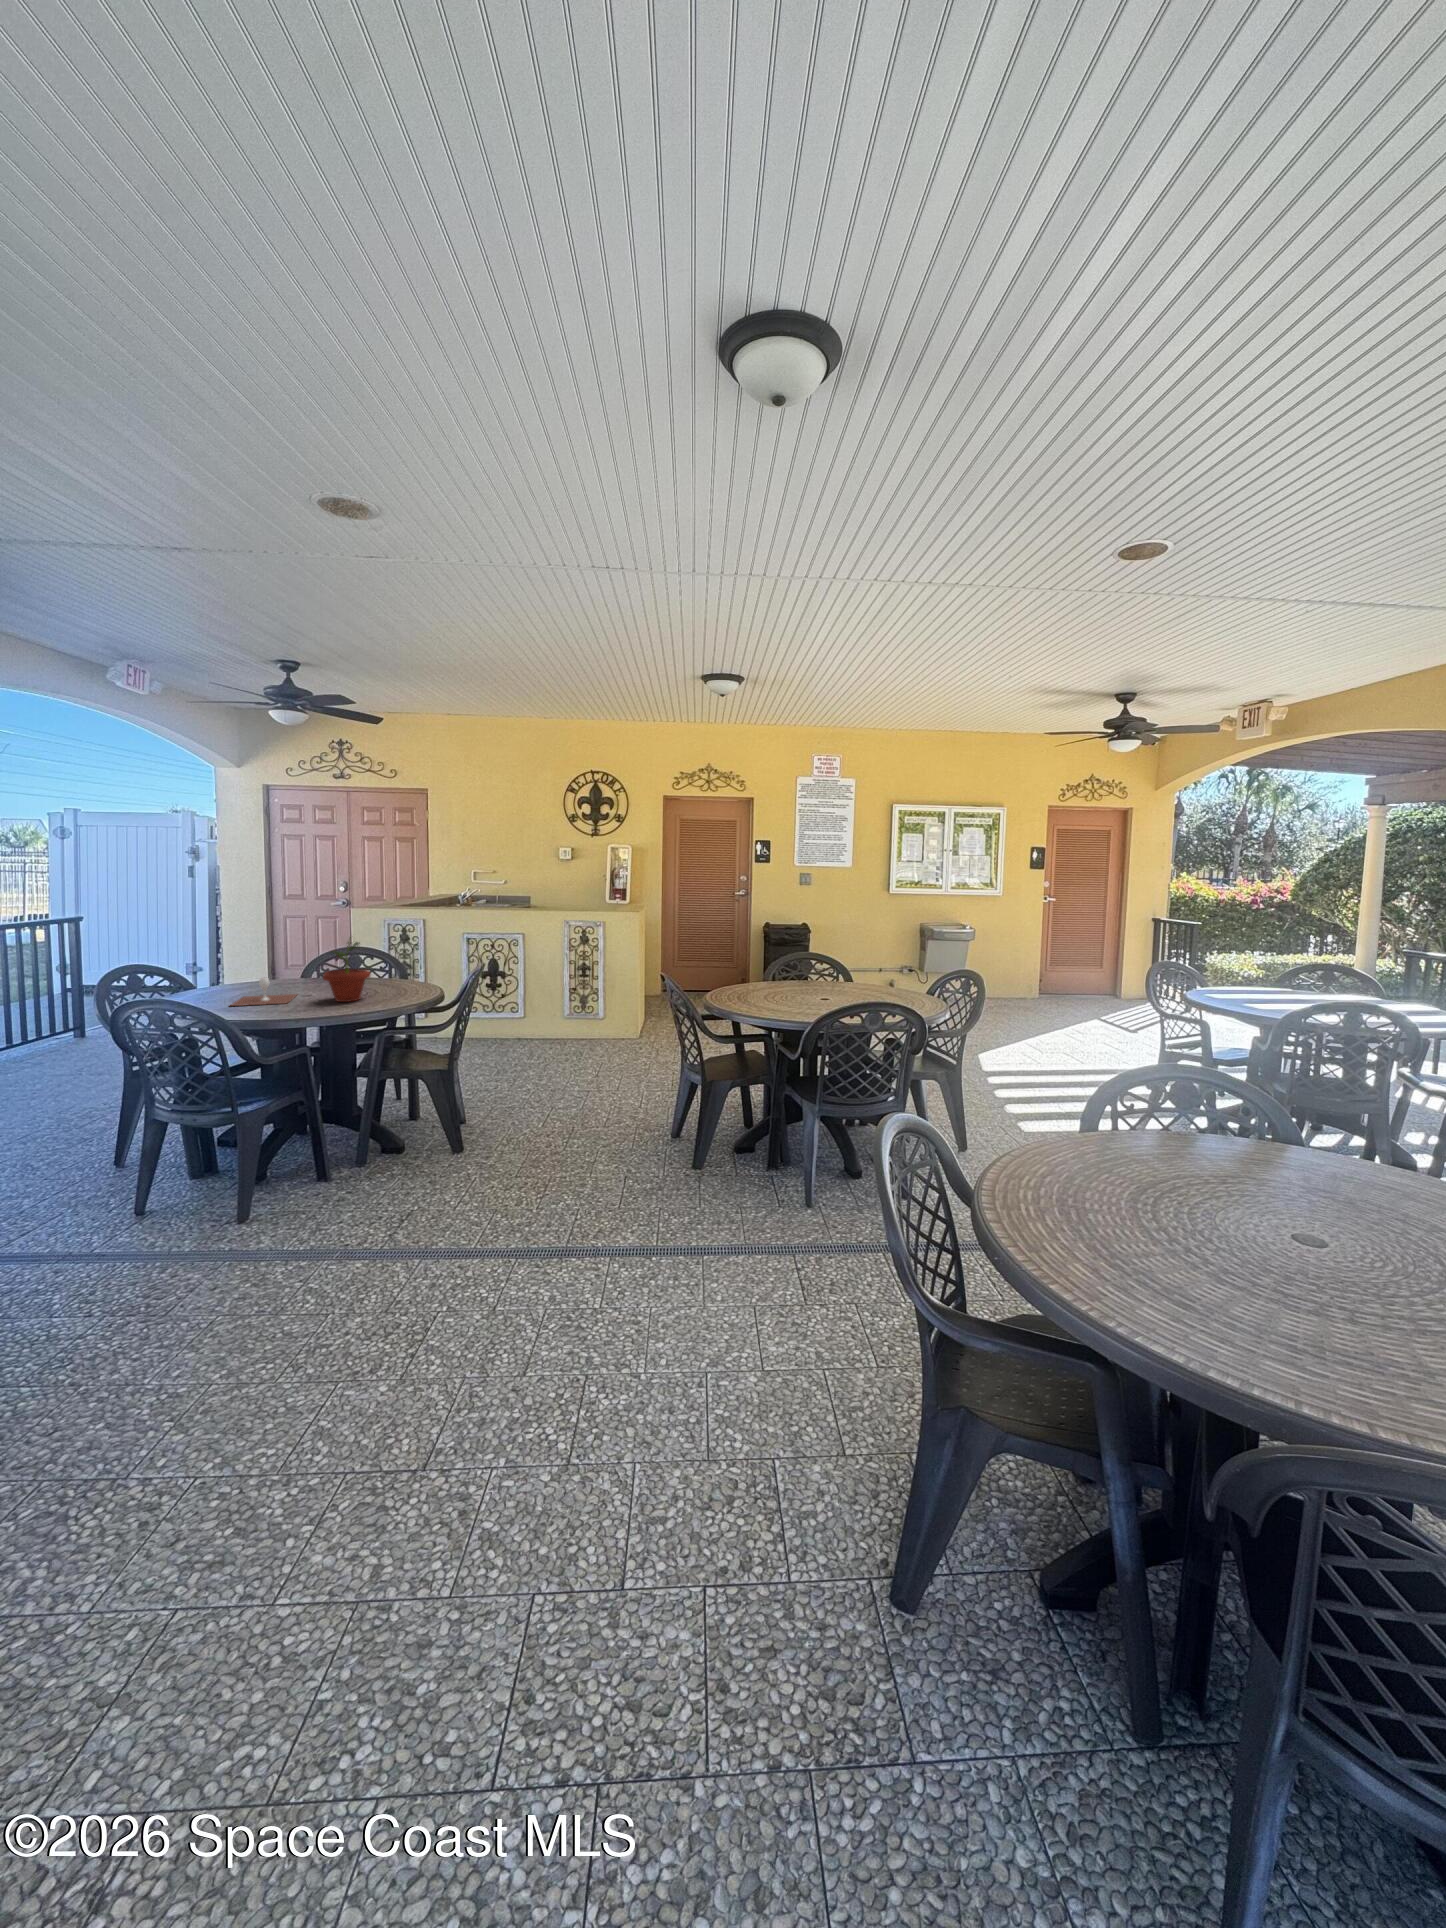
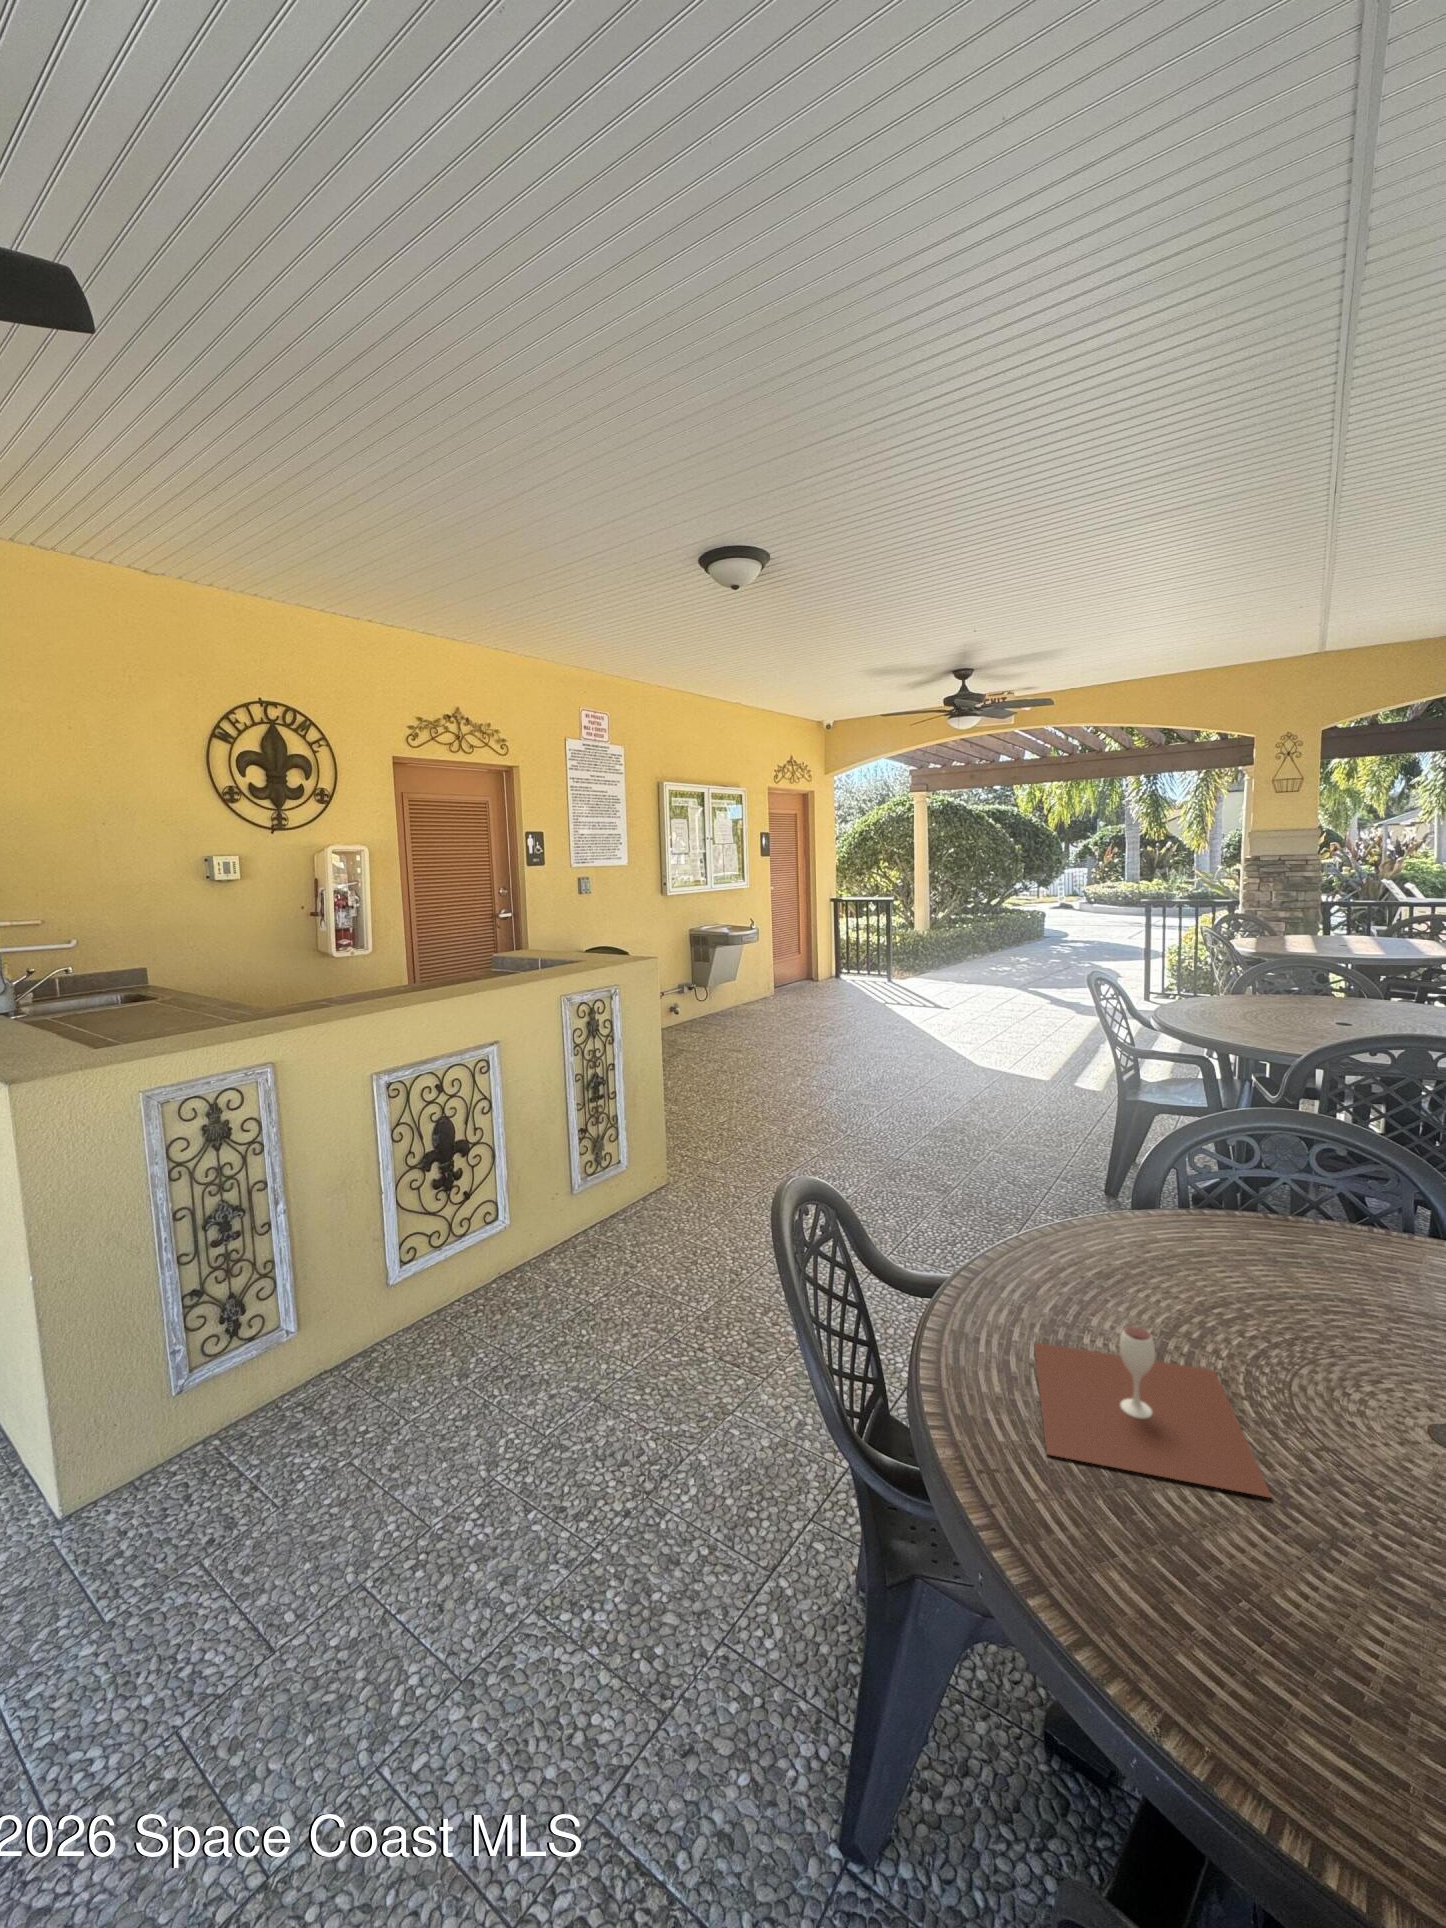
potted plant: present [323,937,370,1002] -> none [1104,1085,1260,1294]

